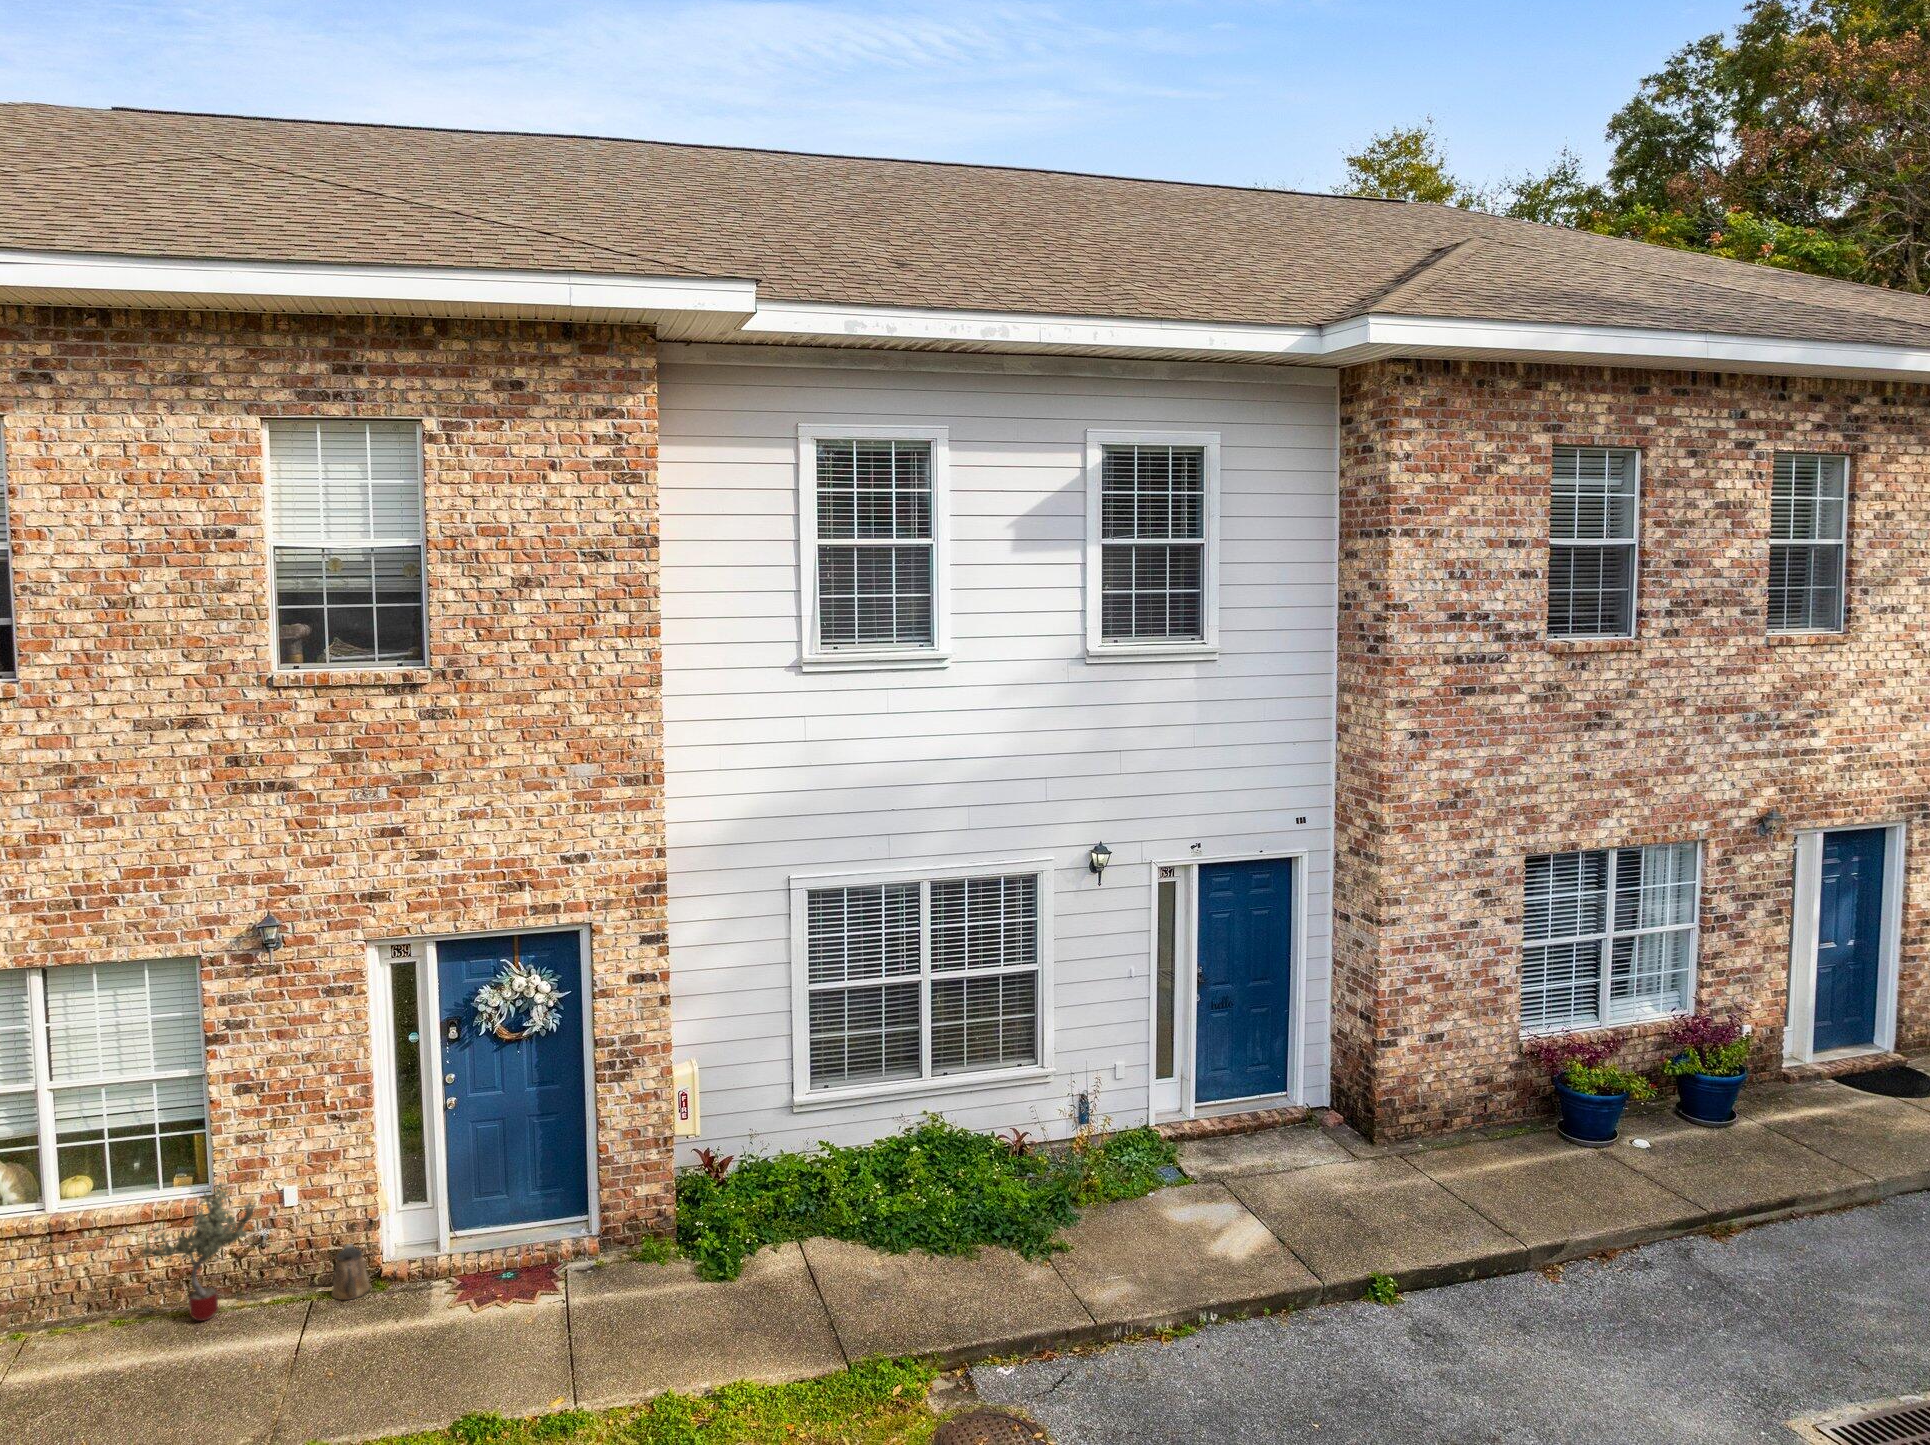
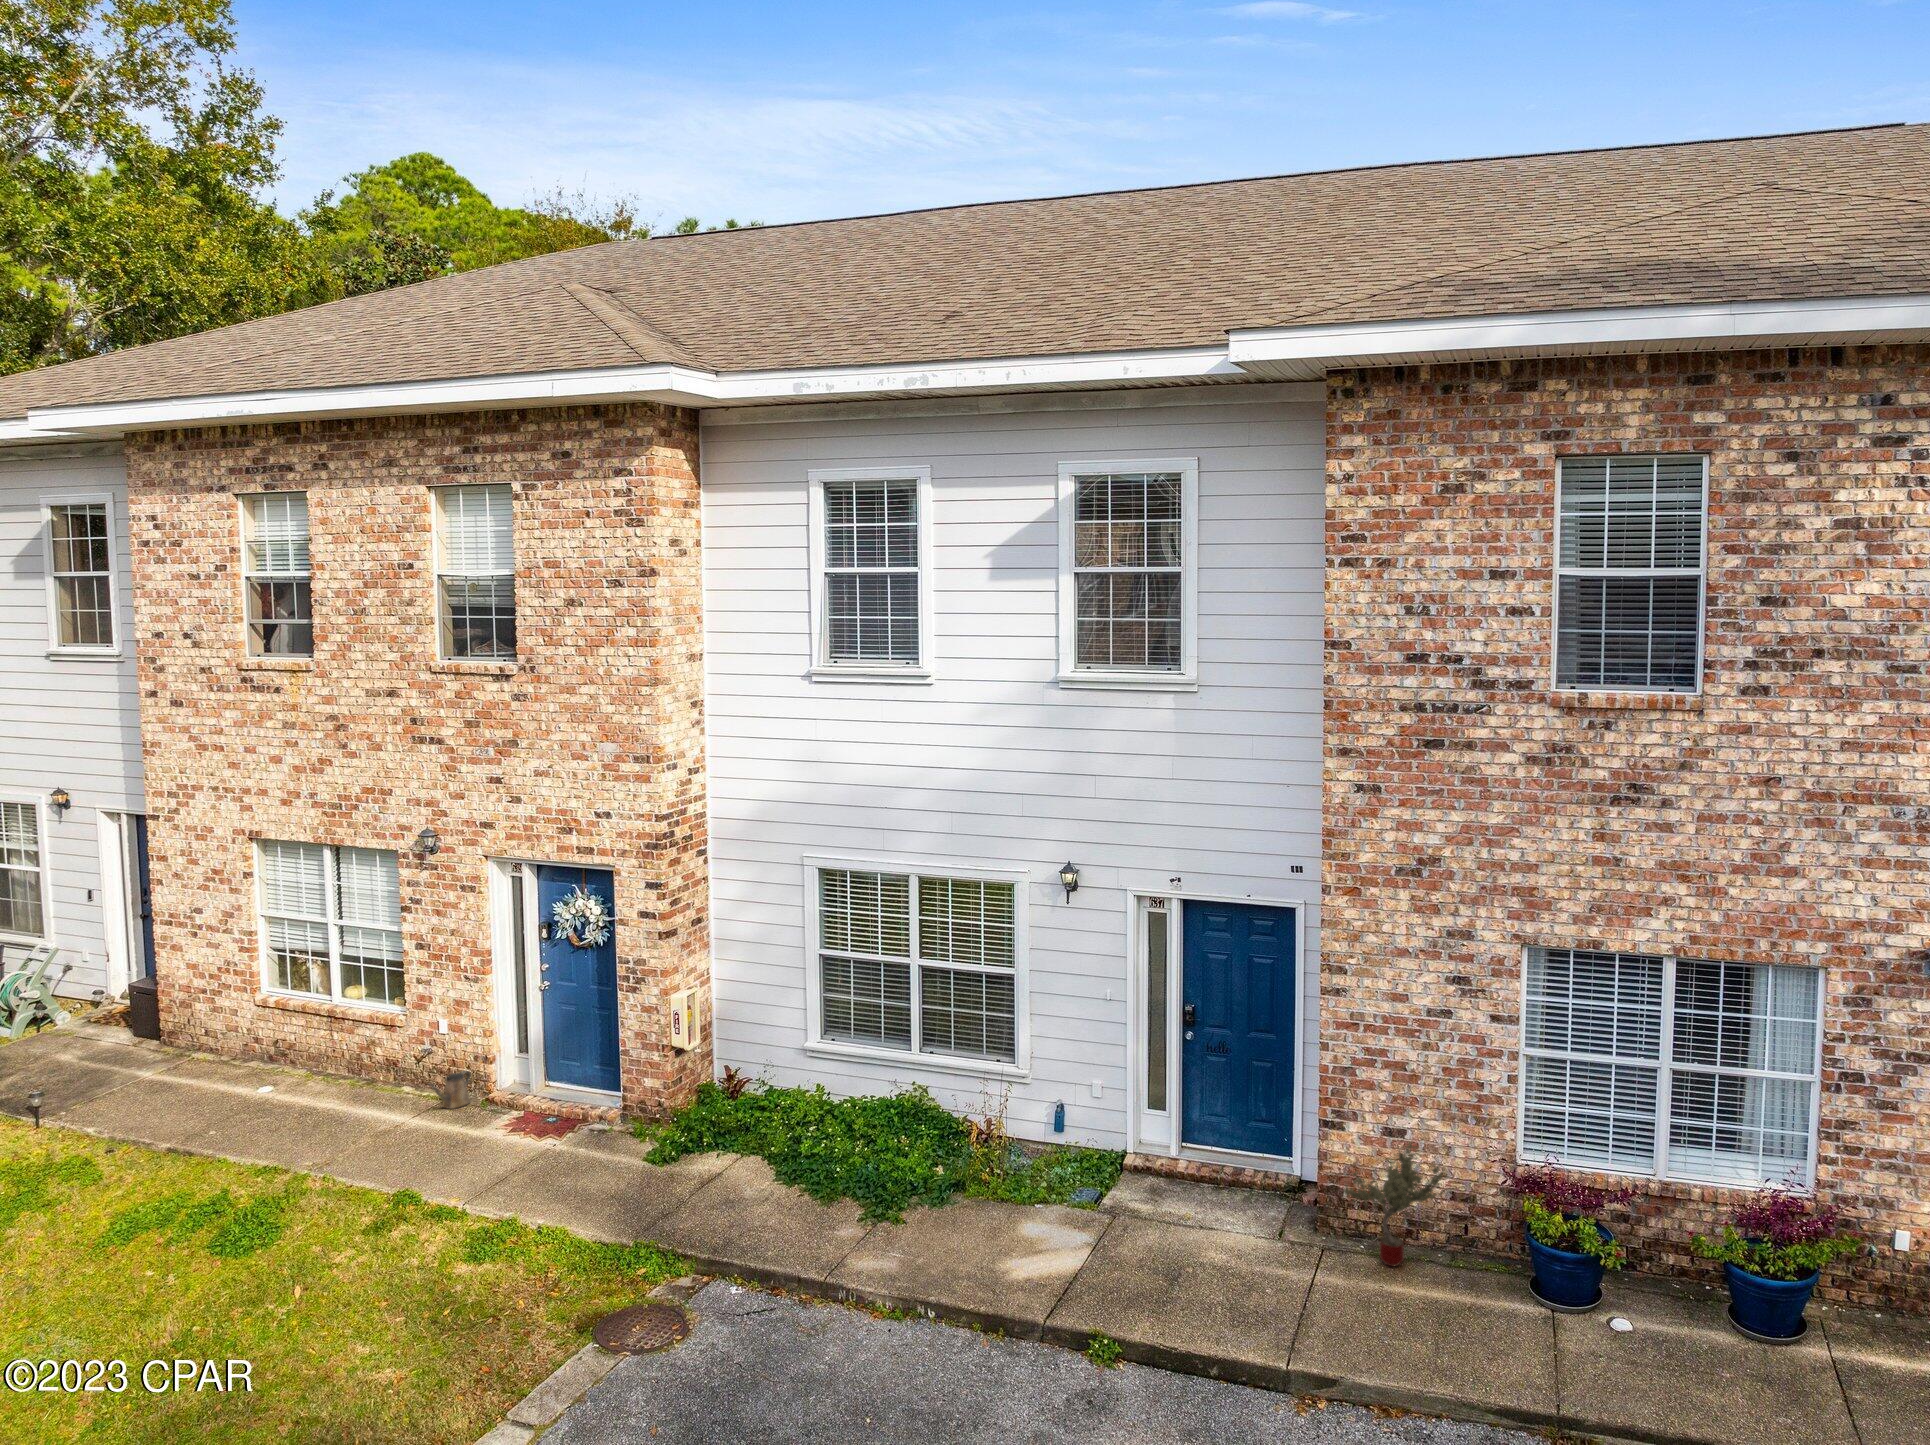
potted tree: present [144,1182,258,1321] -> present [1344,1143,1444,1266]

